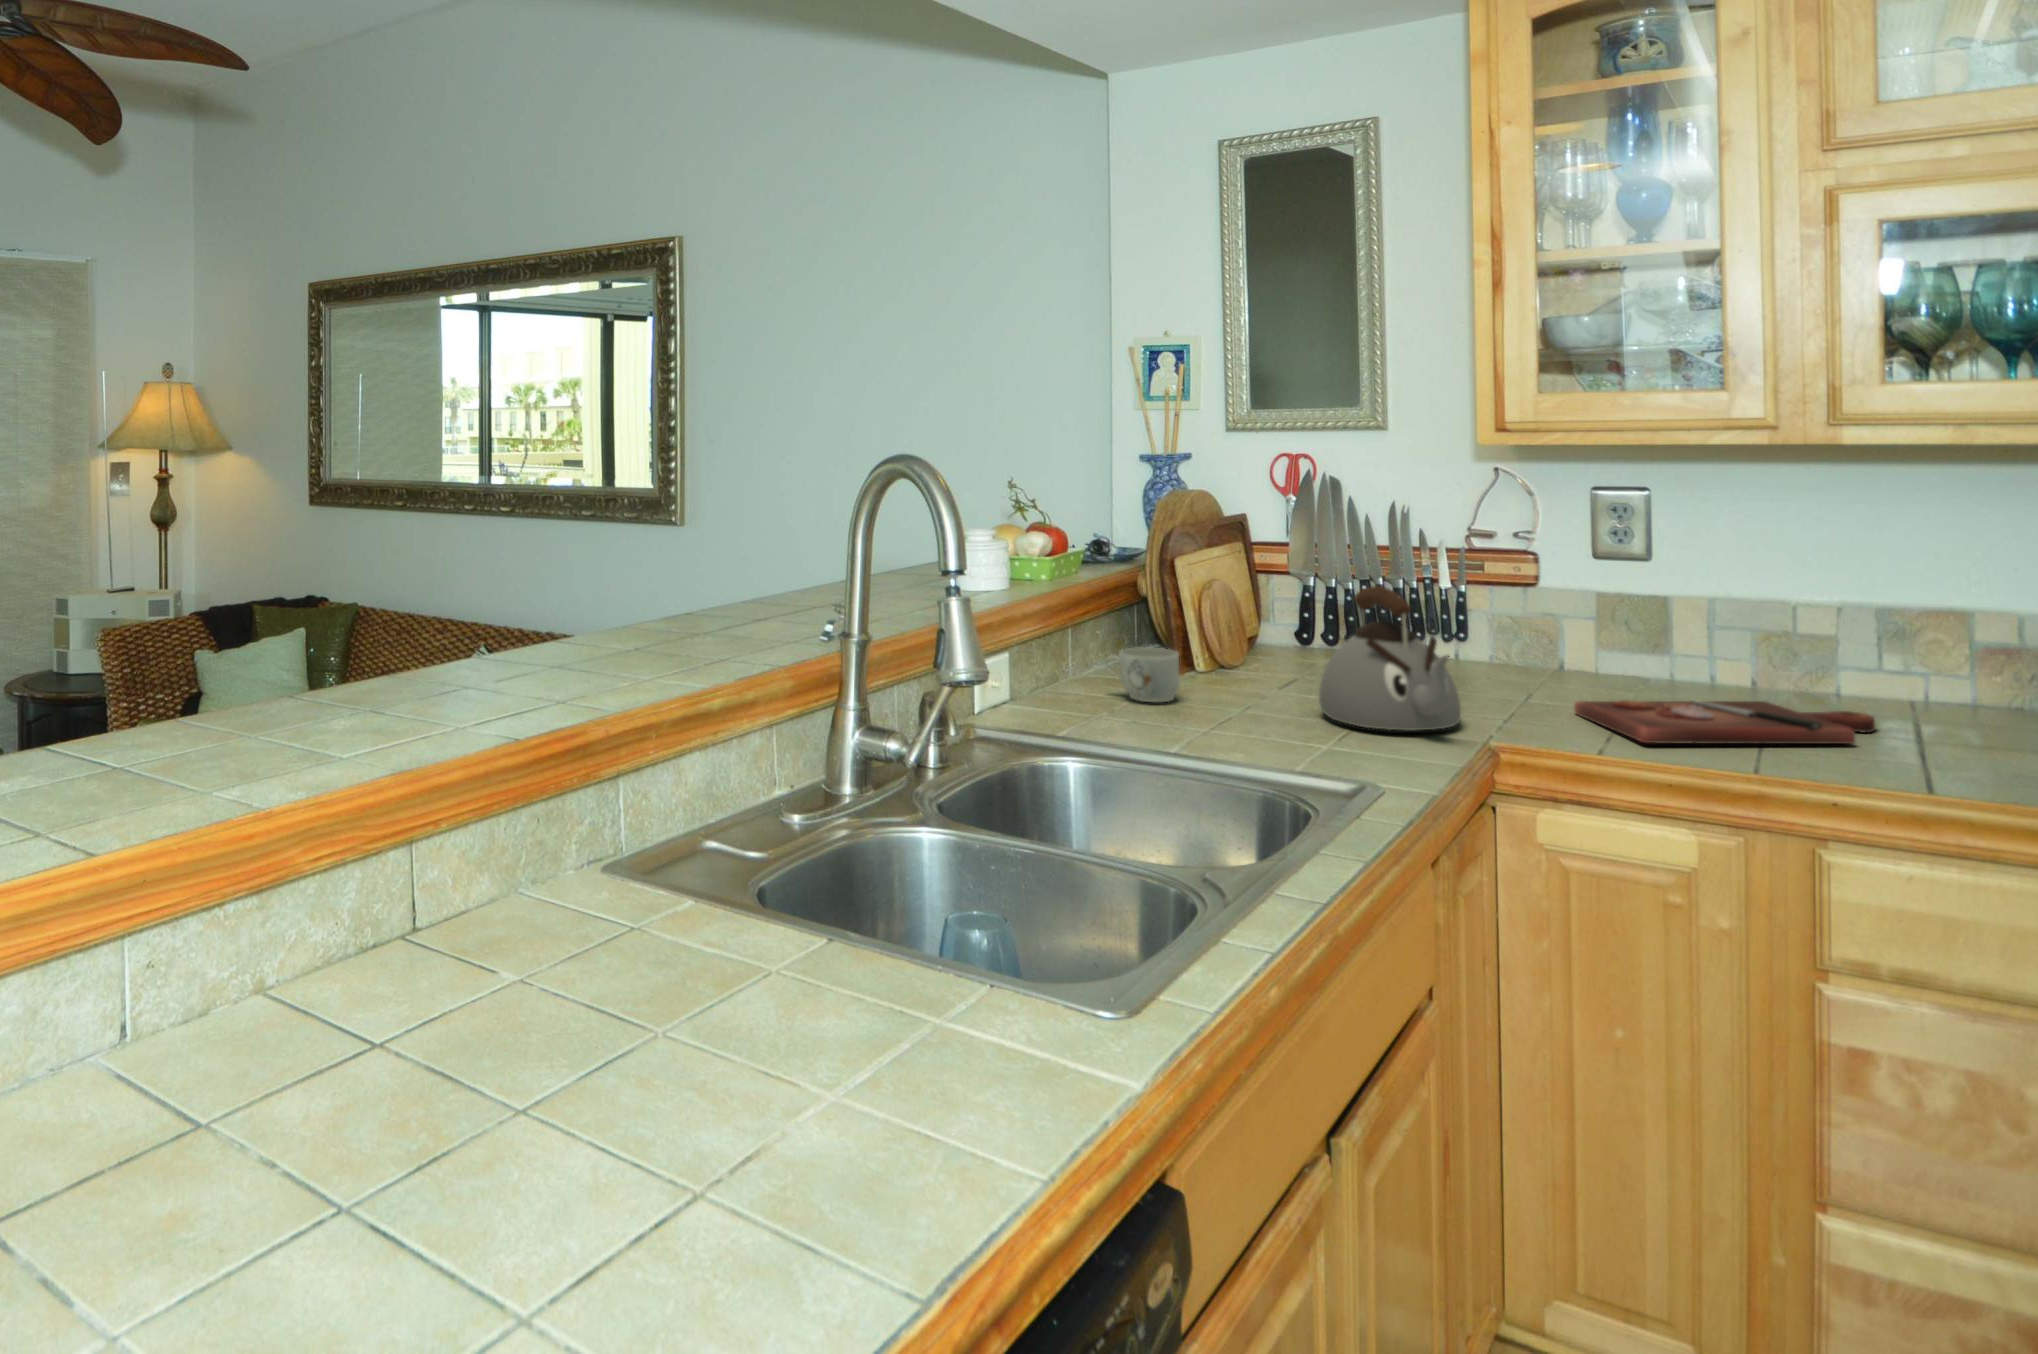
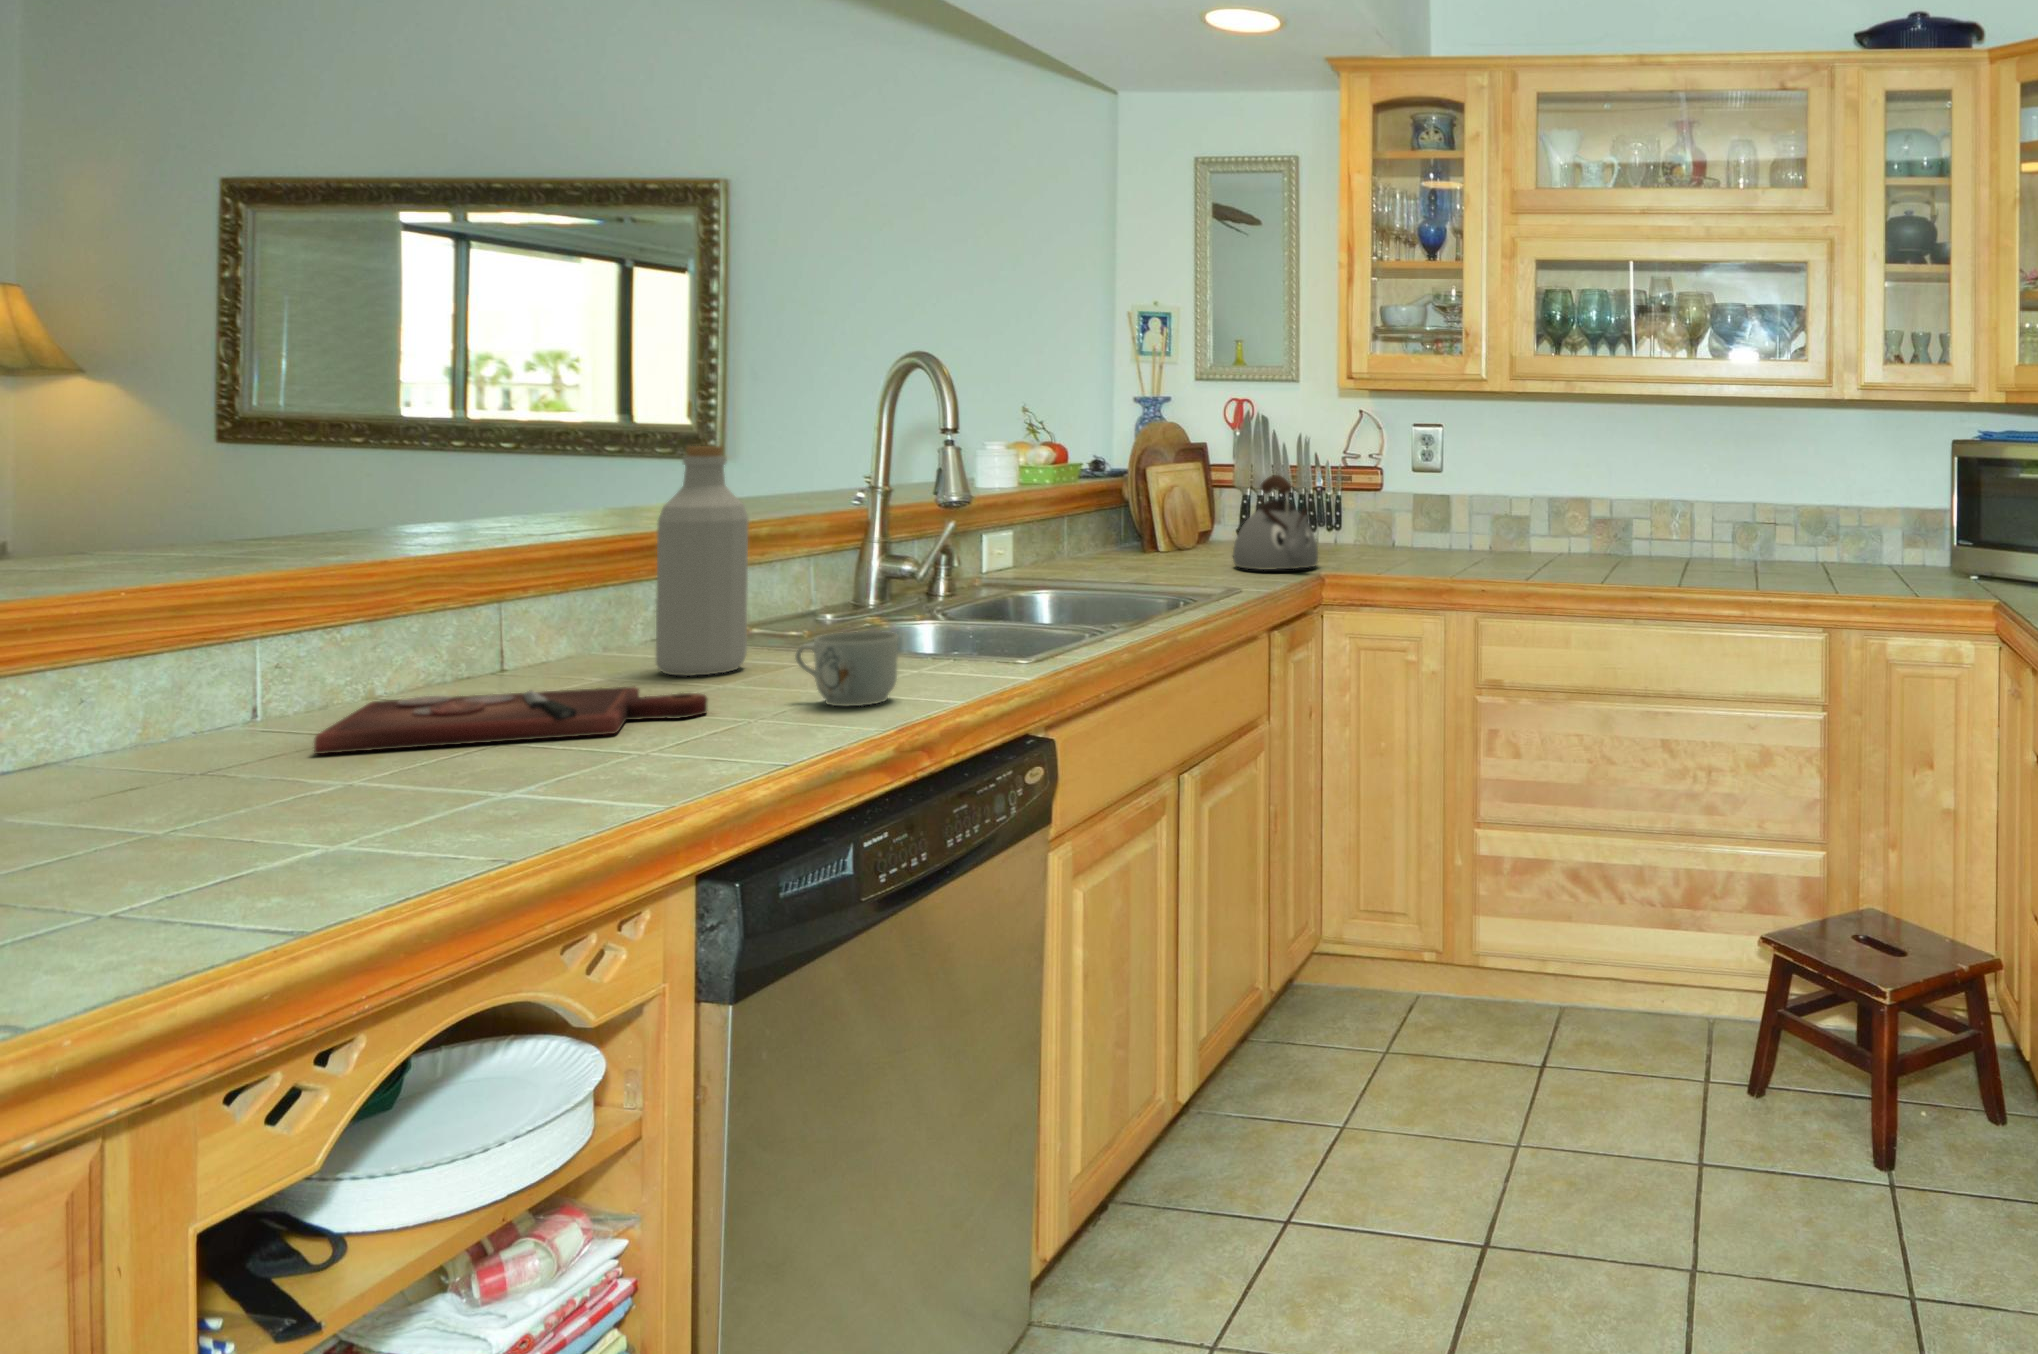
mug: present [1105,647,1180,702] -> present [795,631,899,706]
bottle: none [586,650,700,969] -> present [656,446,748,676]
cutting board: present [1574,700,1876,744] -> present [314,686,707,754]

